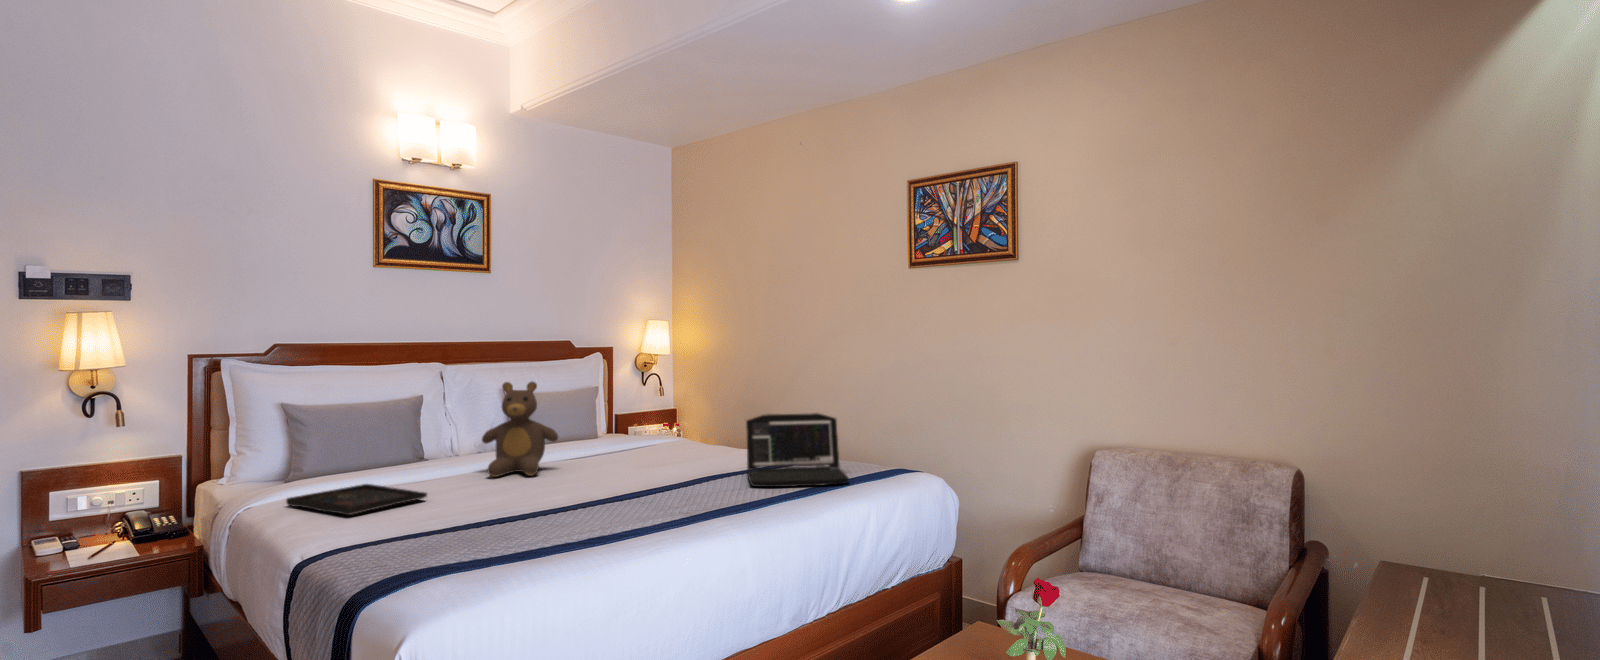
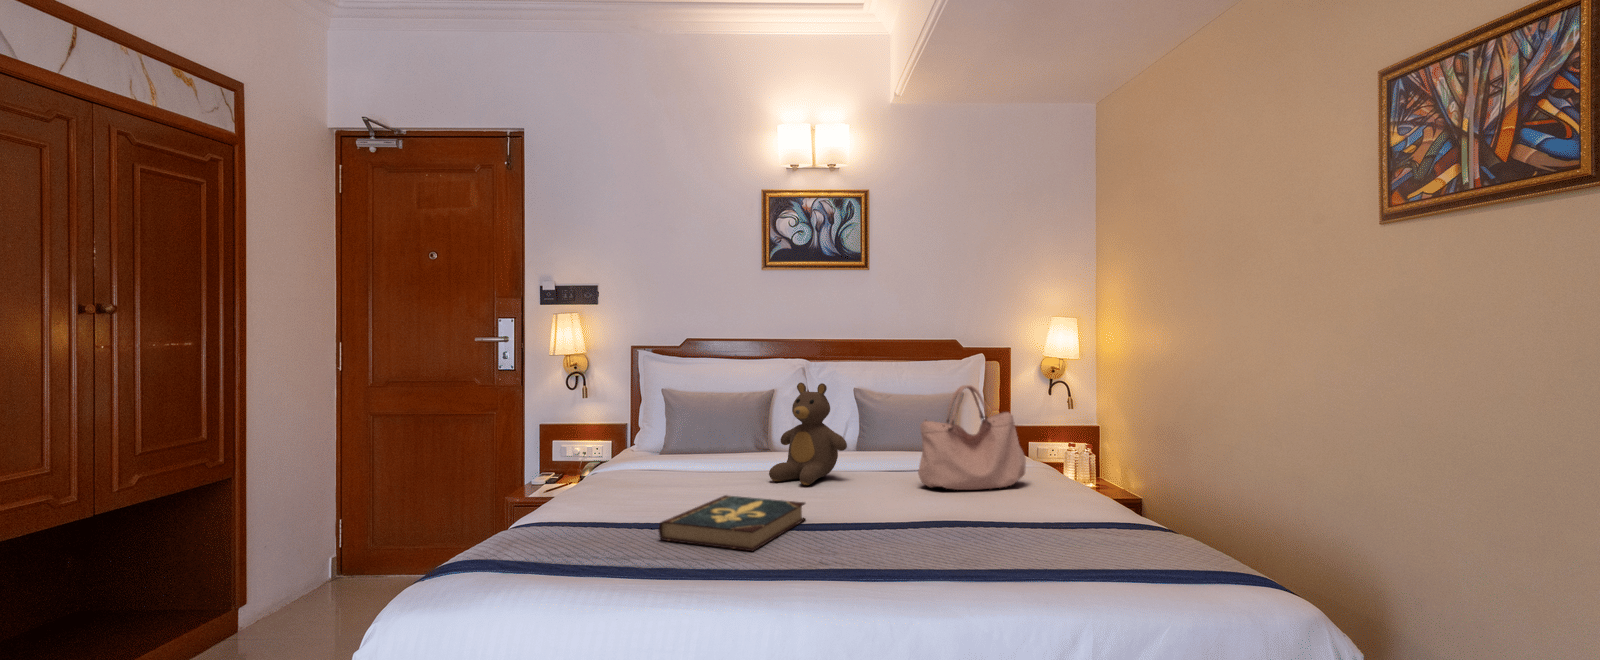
handbag: none [626,377,700,463] -> present [918,385,1026,490]
laptop: present [746,413,849,487] -> none [986,446,1157,571]
book: none [502,480,603,526] -> present [659,495,805,551]
tray: present [286,484,427,515] -> none [593,472,678,501]

